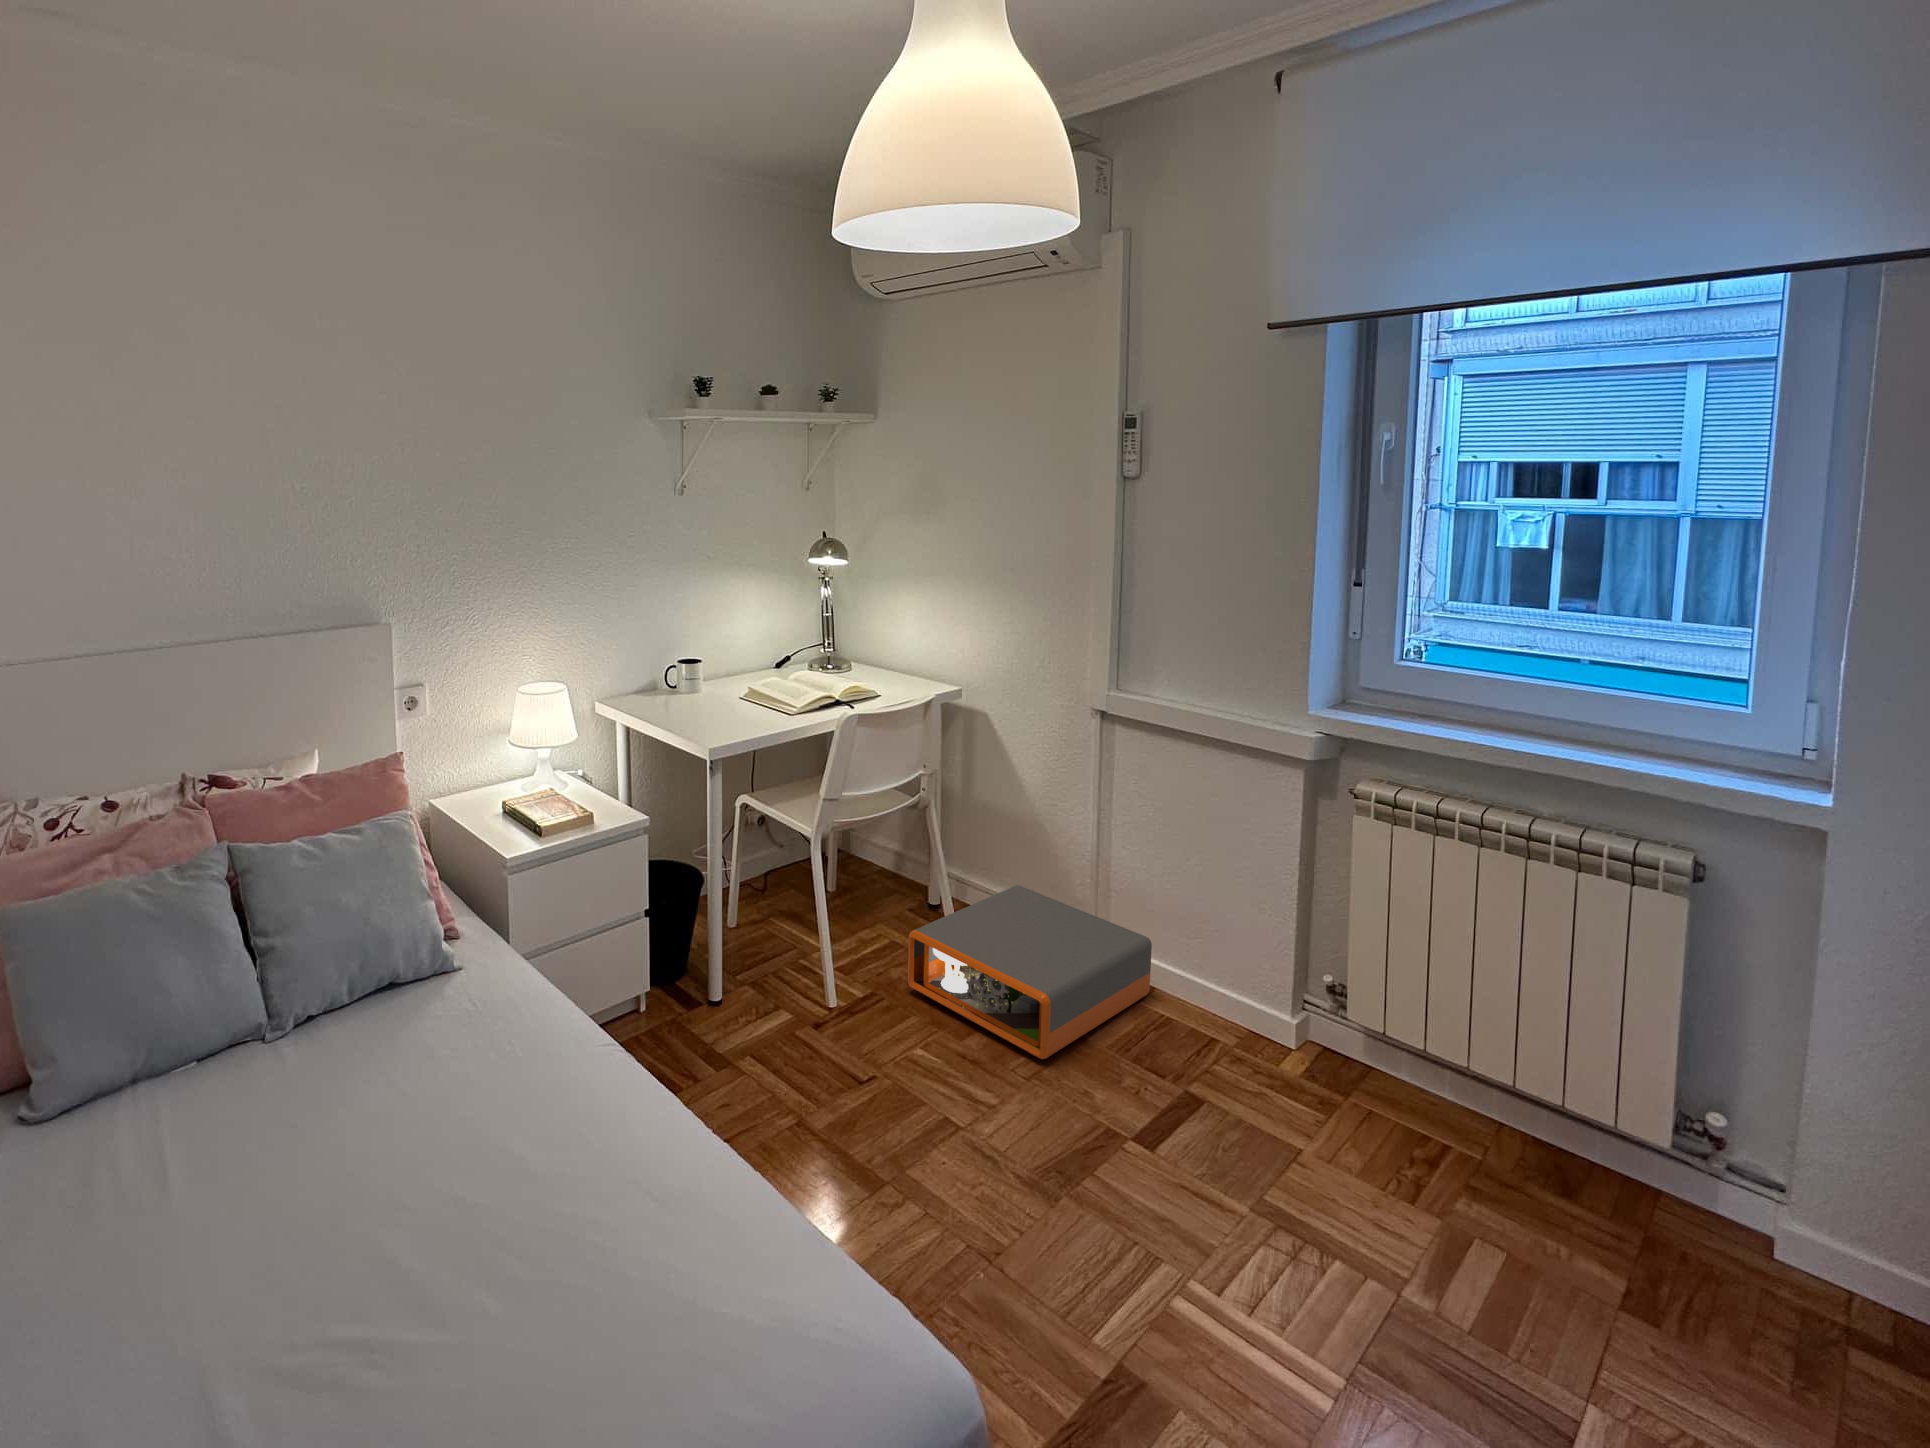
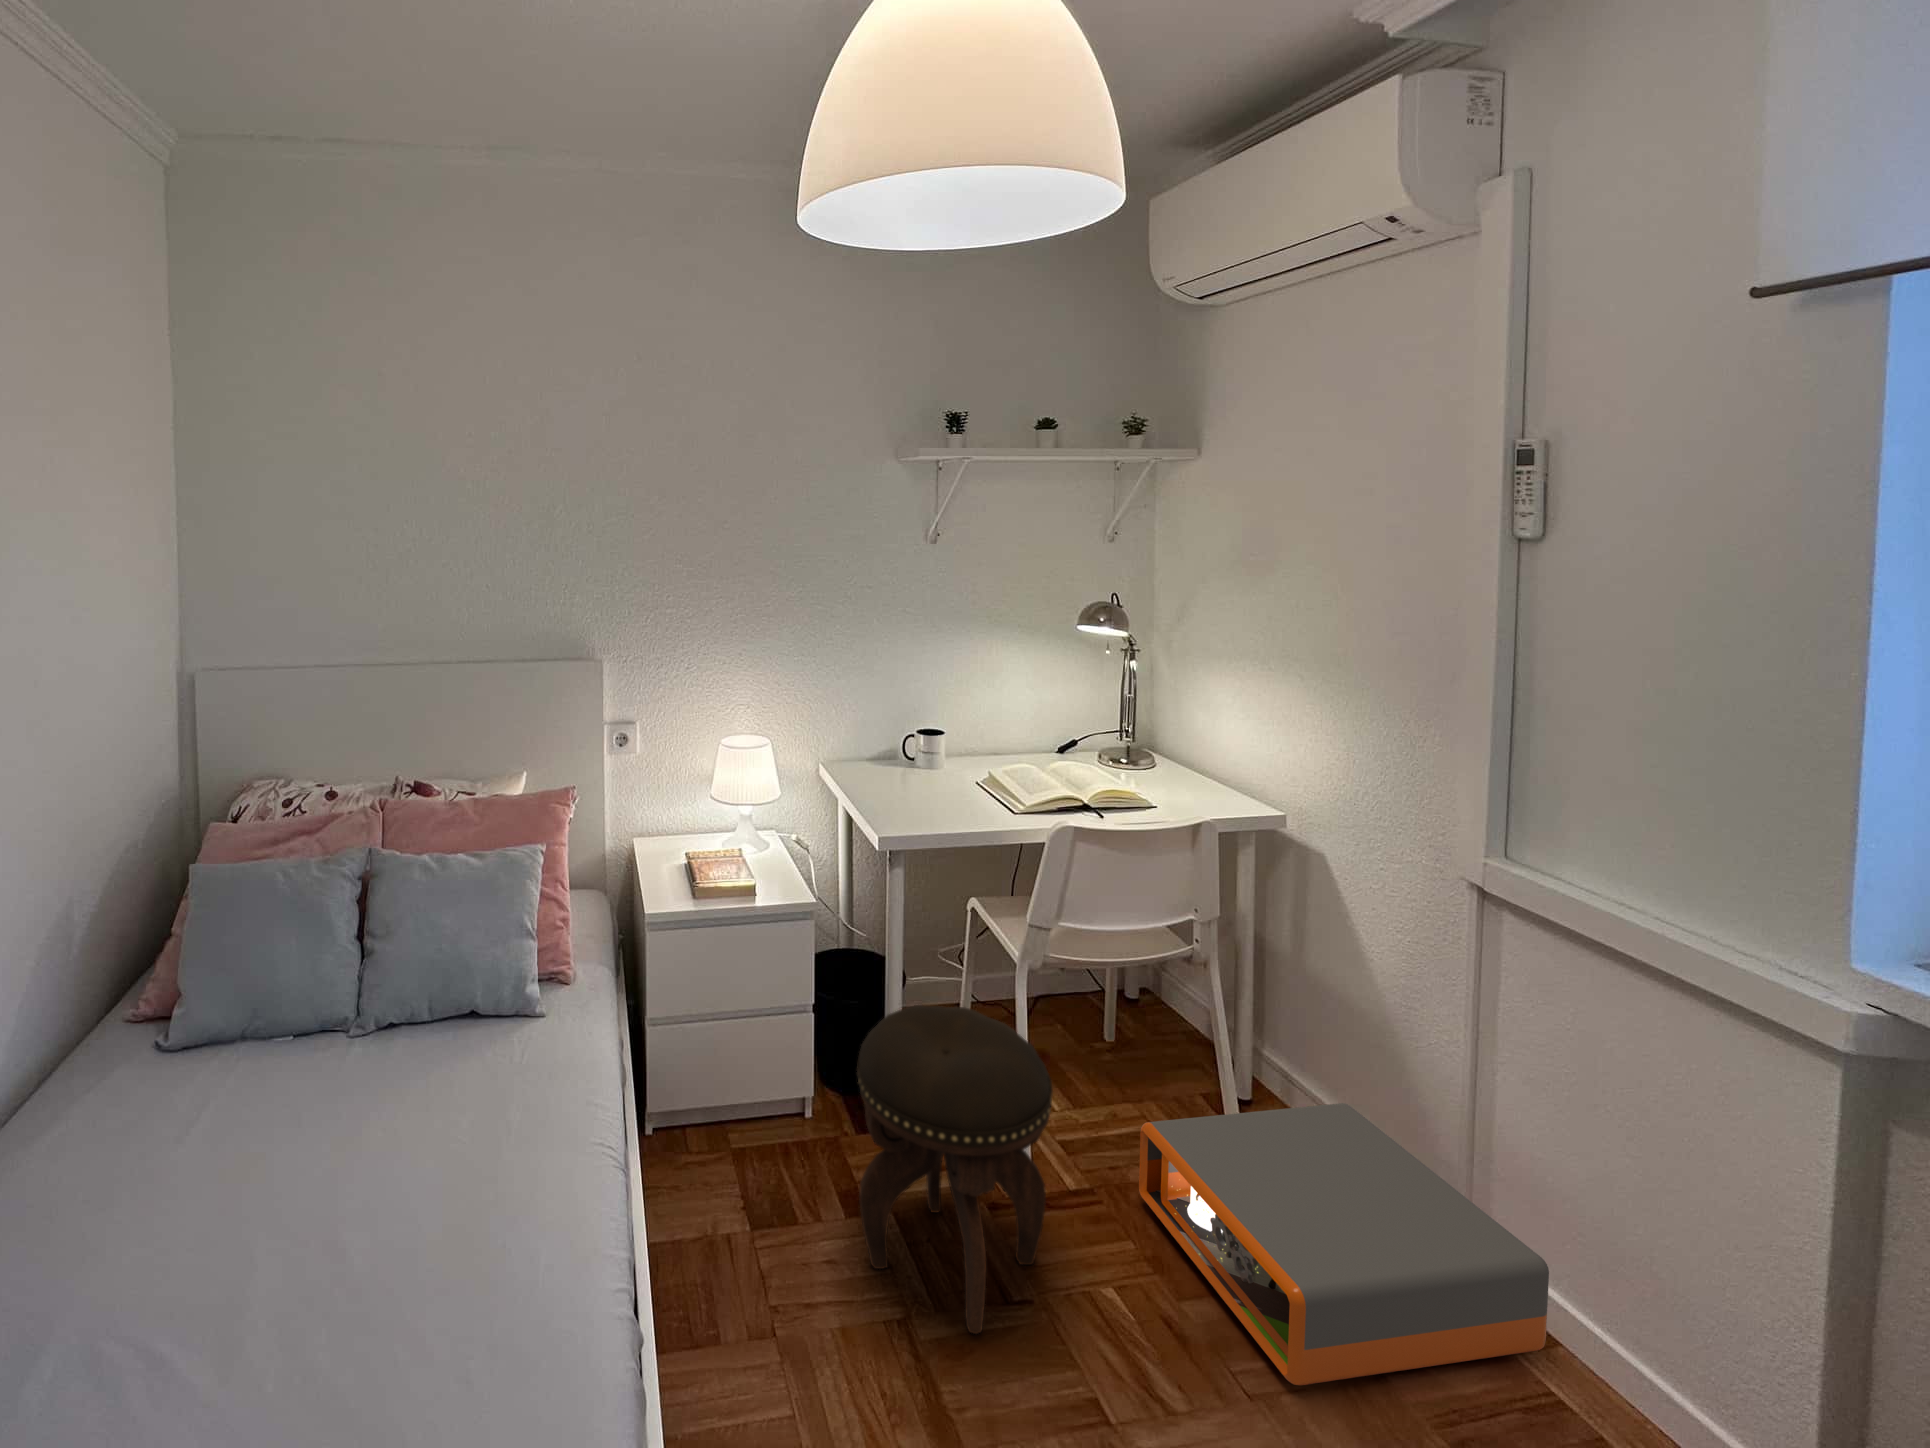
footstool: none [730,873,885,1109] -> present [857,1005,1053,1334]

